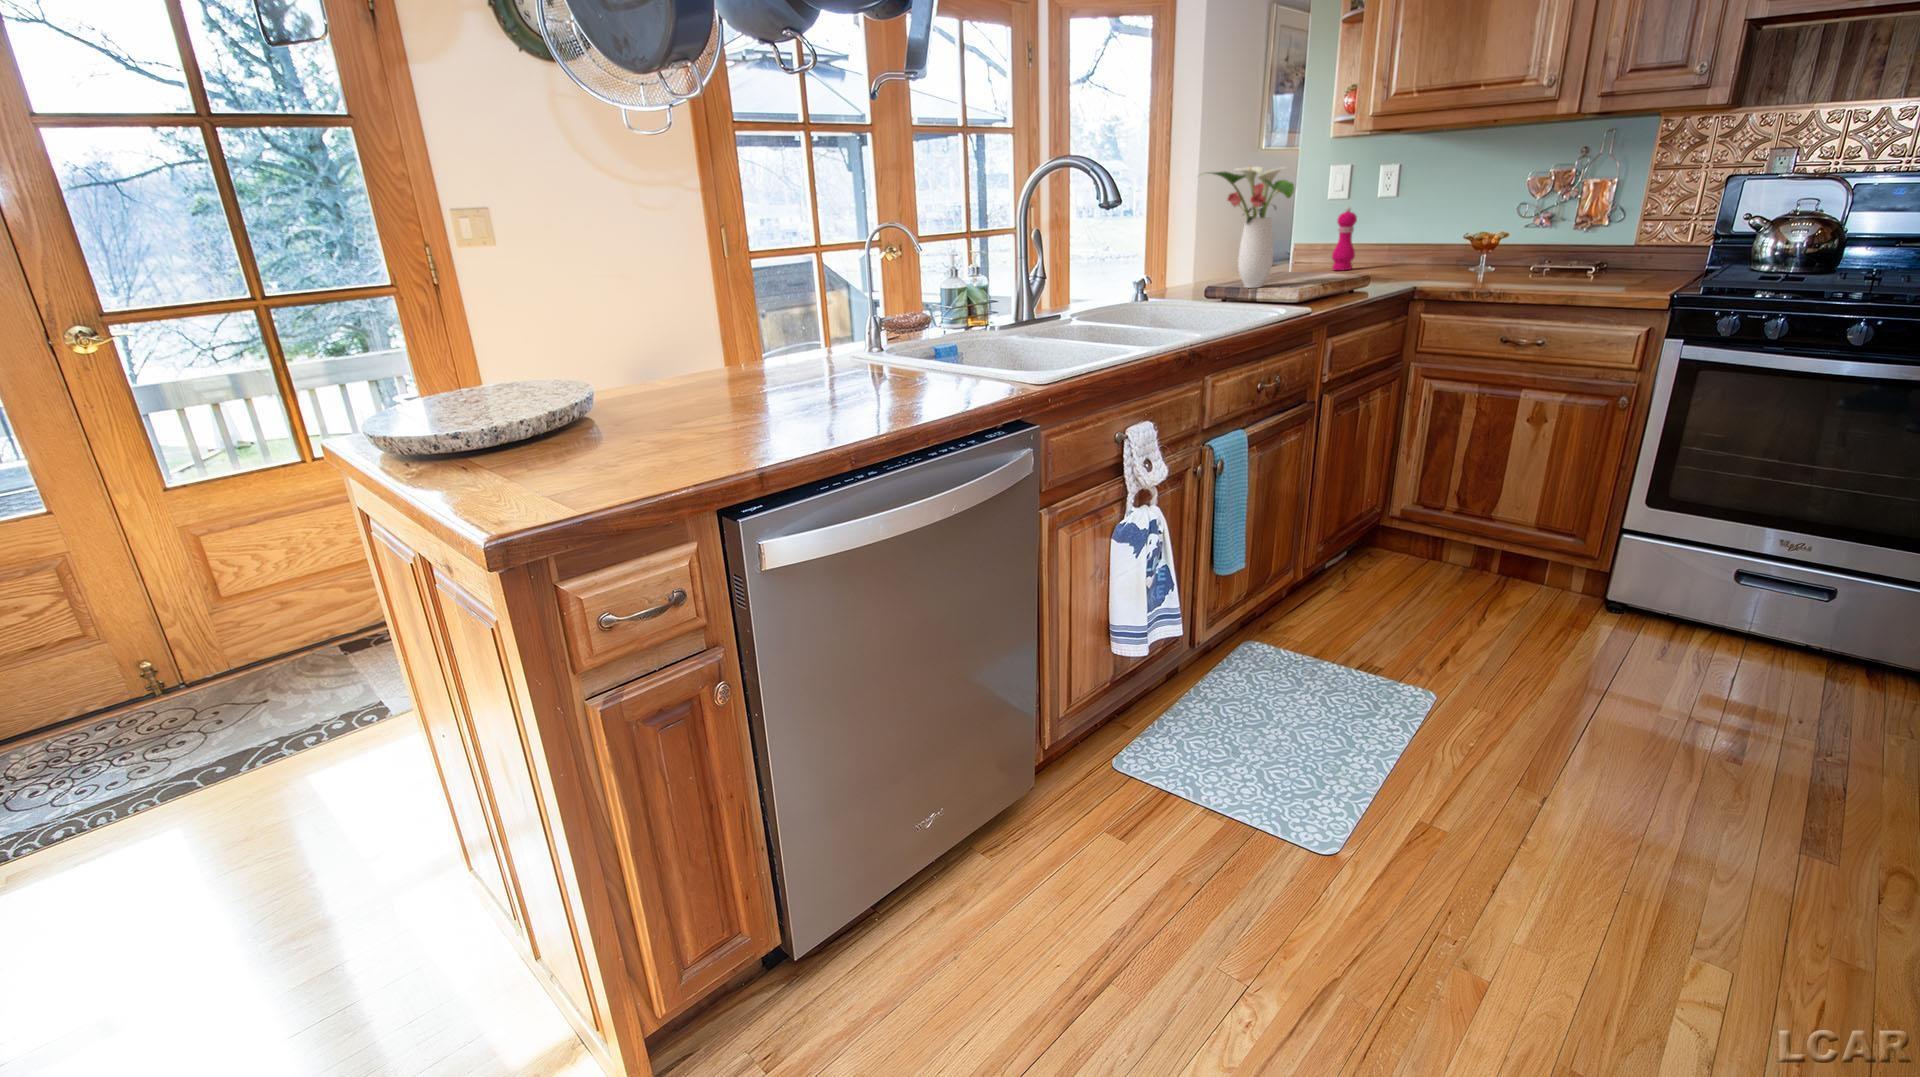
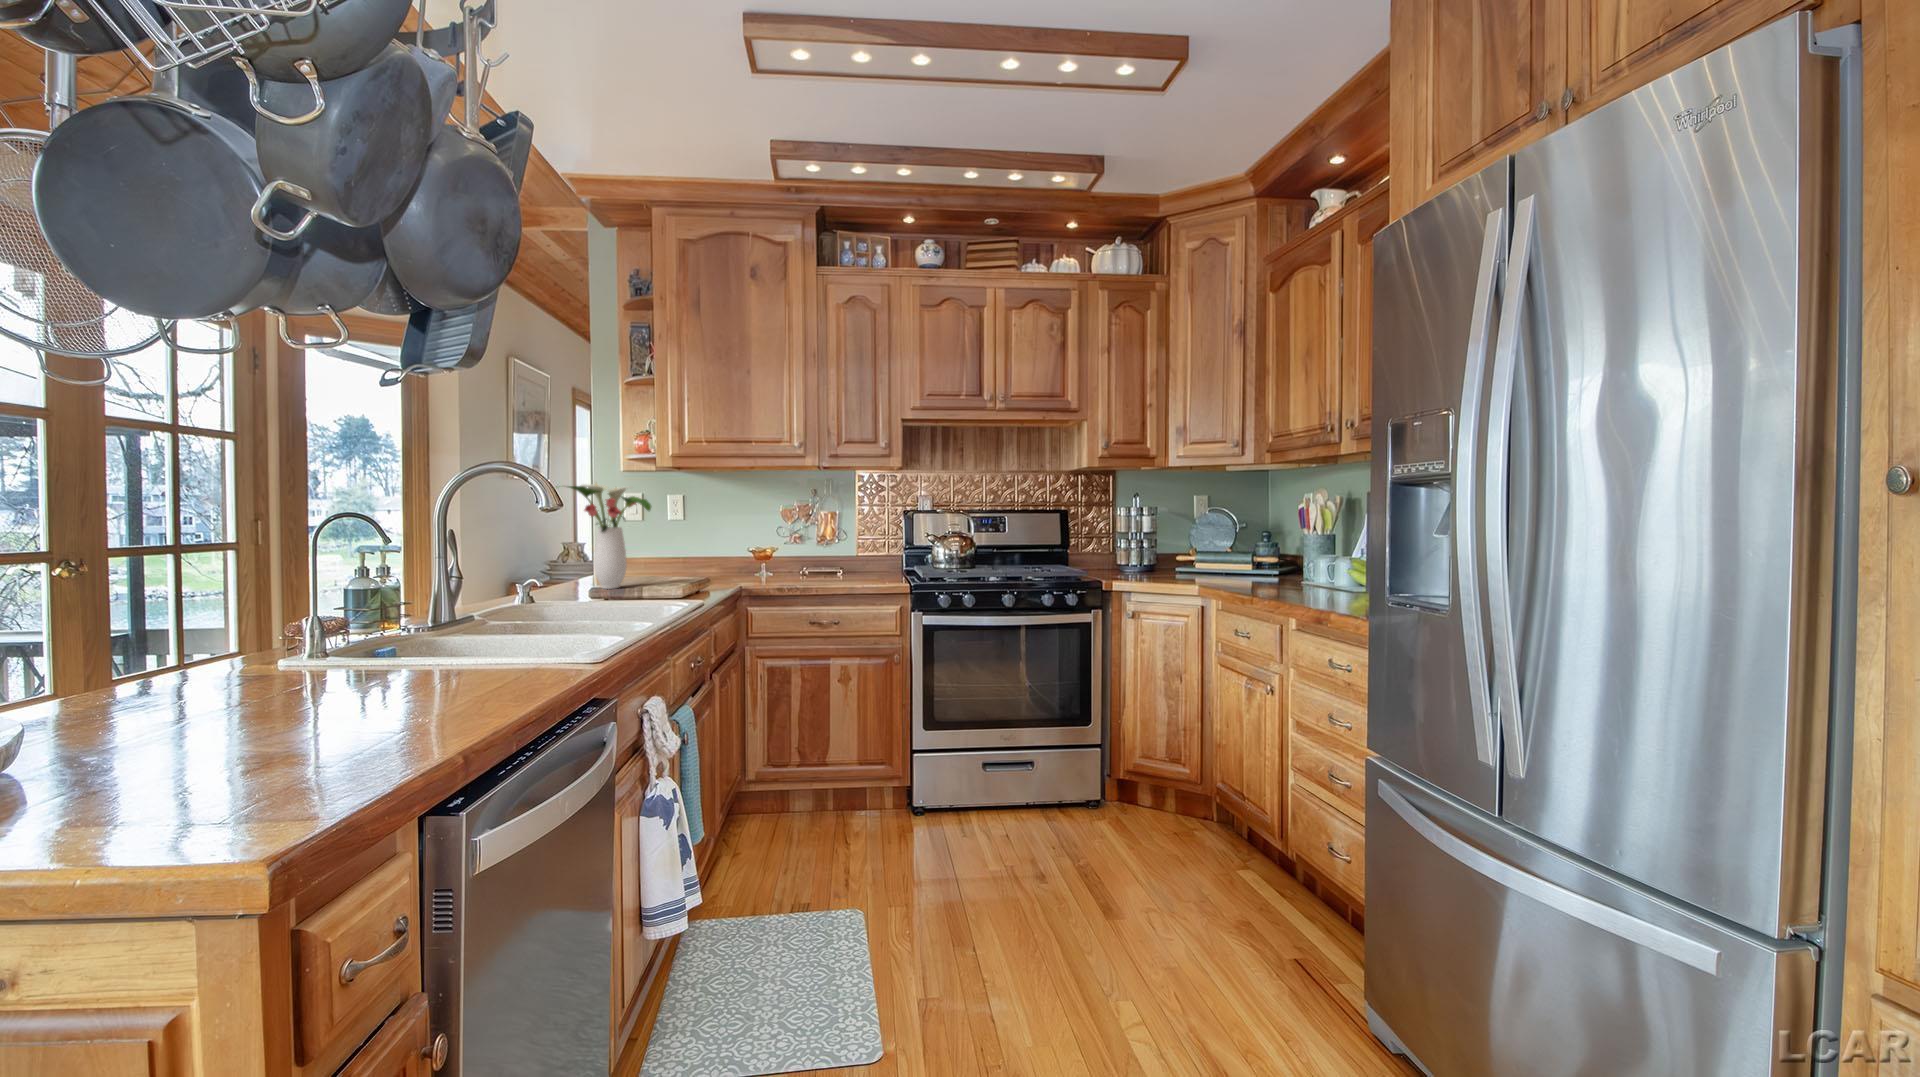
pepper mill: present [1332,207,1357,270] -> none [653,523,673,575]

